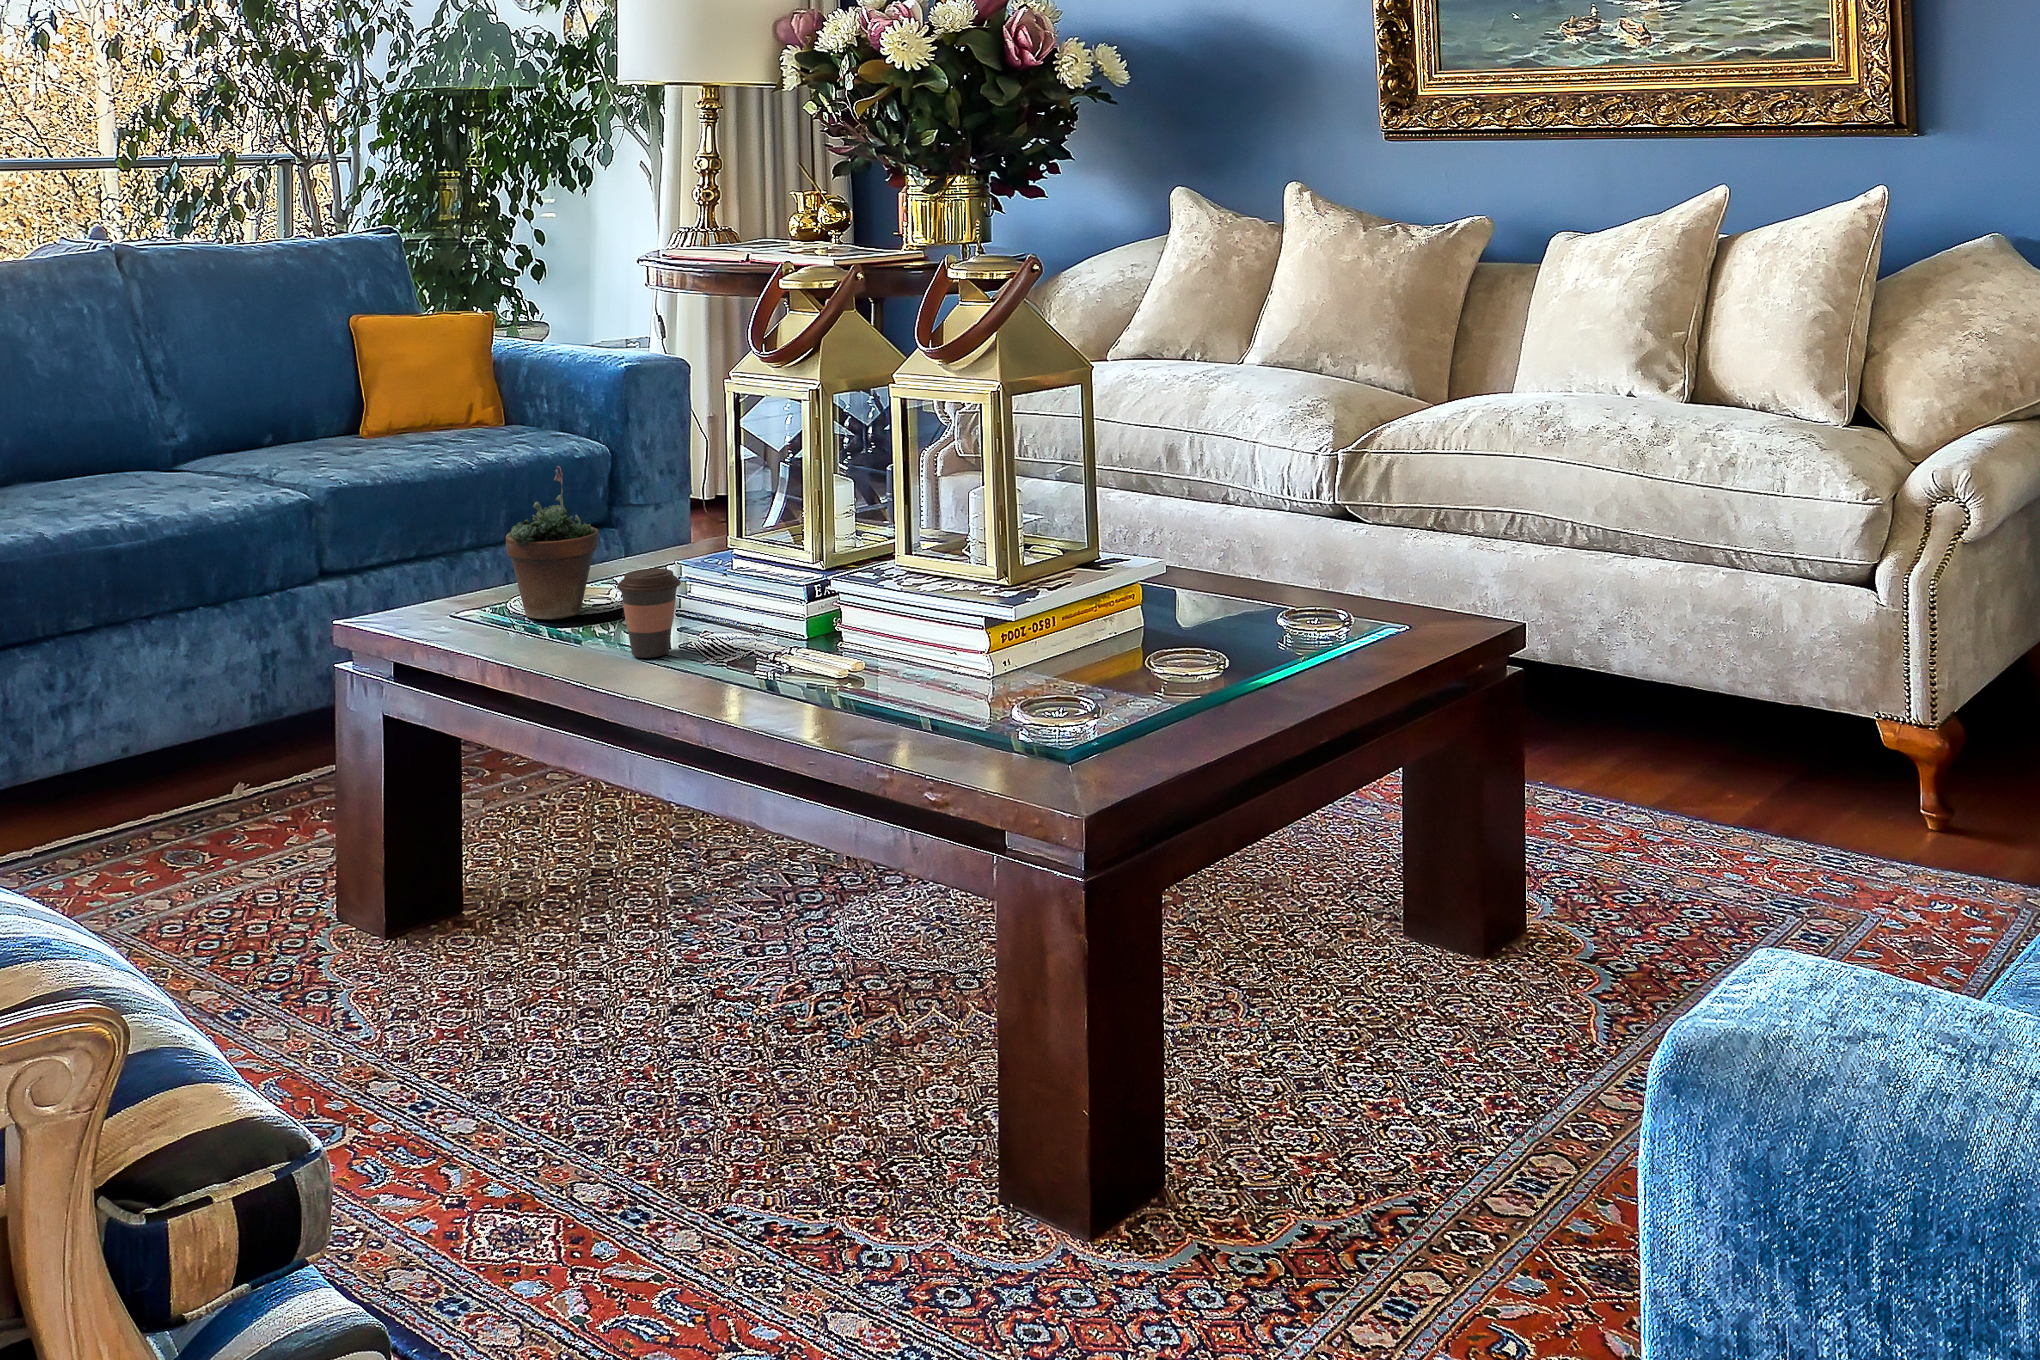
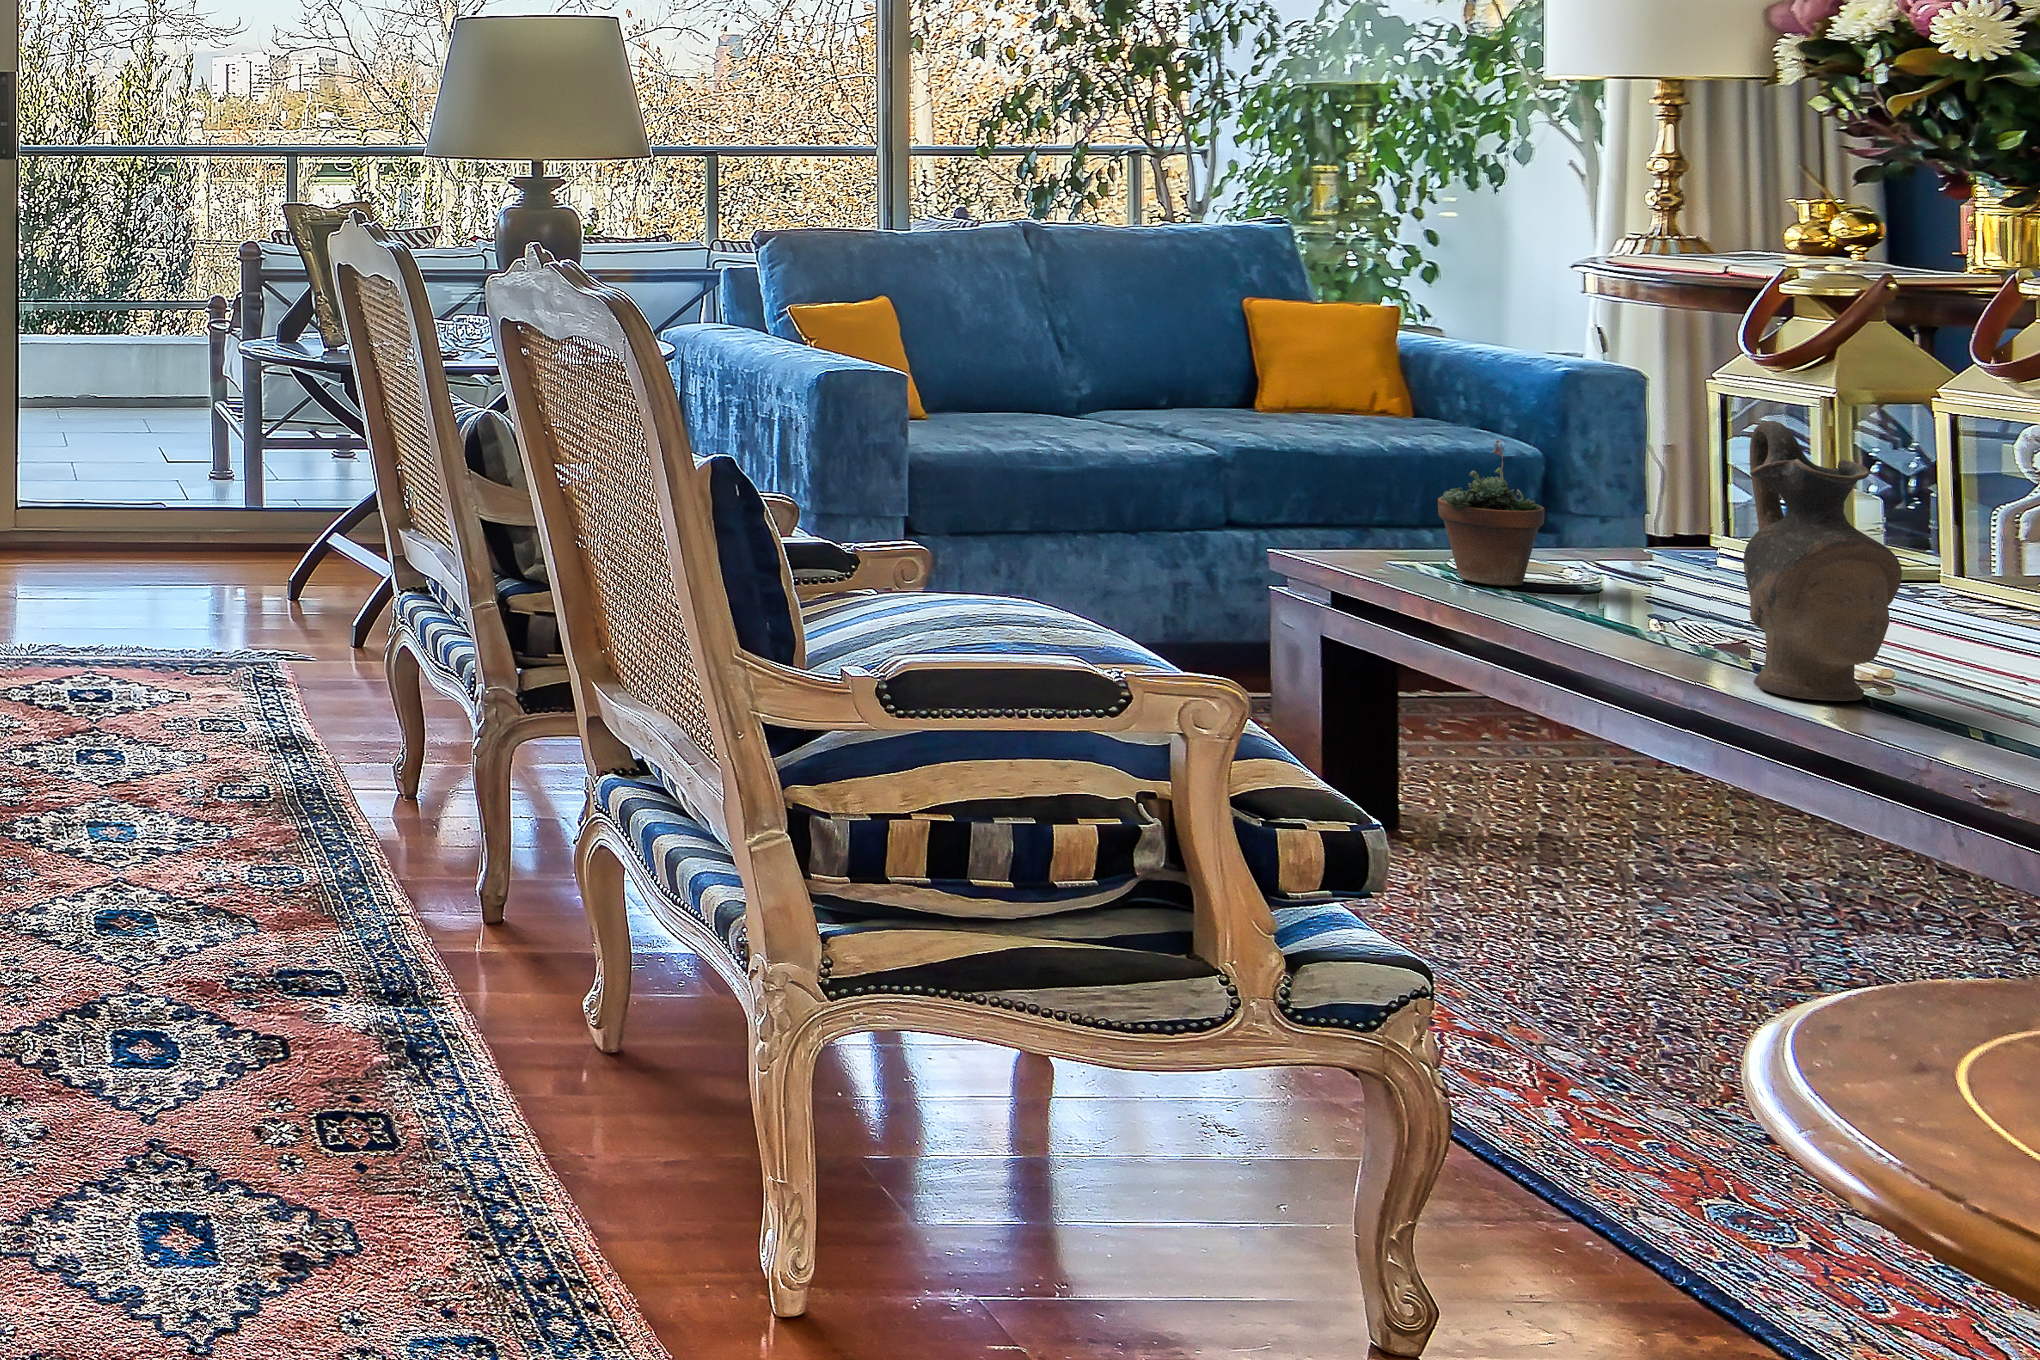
ceramic pitcher: none [750,429,864,702] -> present [1744,421,1902,701]
coffee cup: present [617,568,681,658] -> none [1572,547,1651,634]

